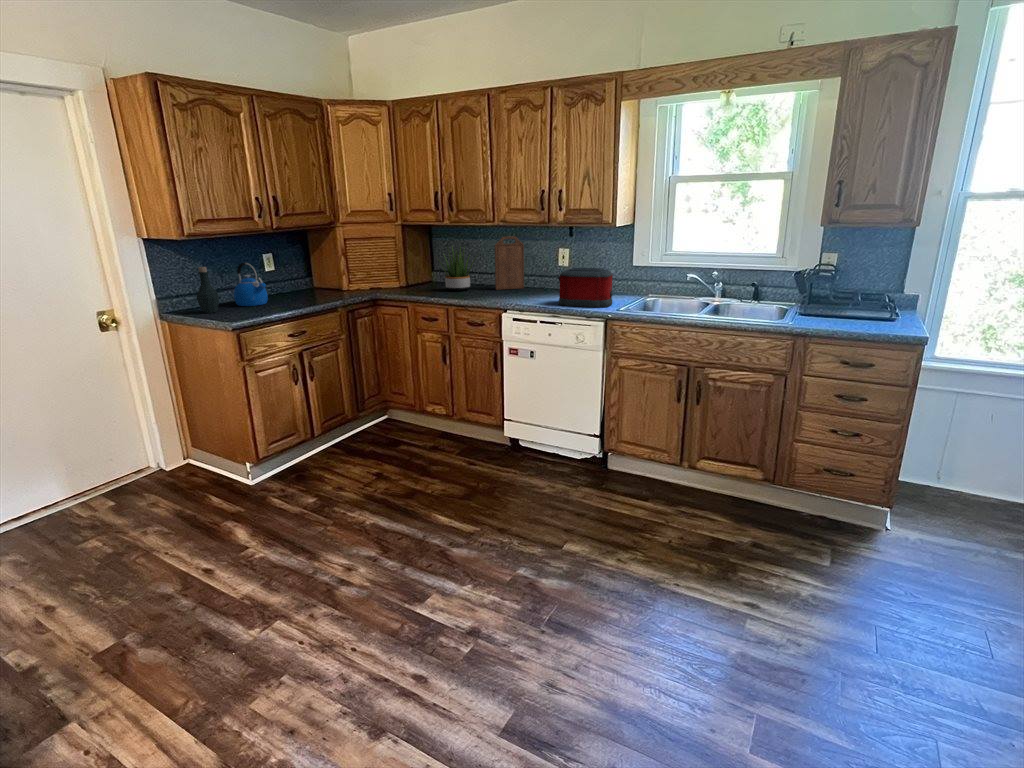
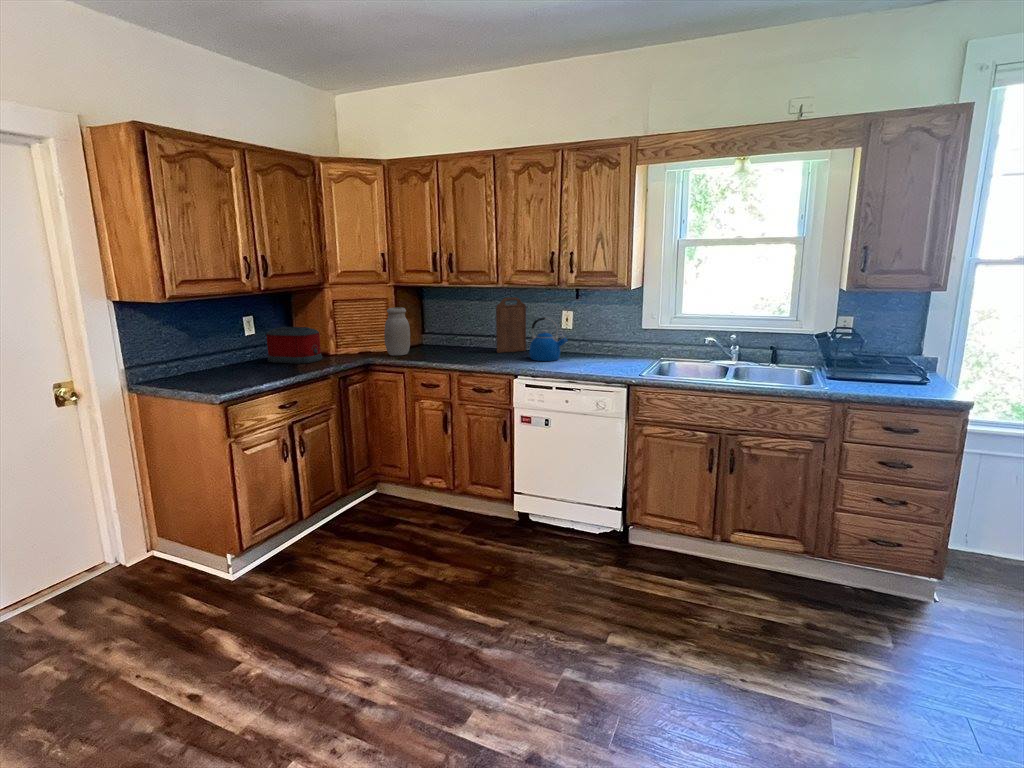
jar: none [391,246,415,292] -> present [384,307,410,355]
potted plant: present [441,247,477,291] -> none [429,306,481,354]
kettle: present [234,262,268,306] -> present [529,317,567,361]
bottle: present [197,267,219,313] -> none [174,332,199,383]
toaster: present [558,268,613,307] -> present [266,327,322,364]

